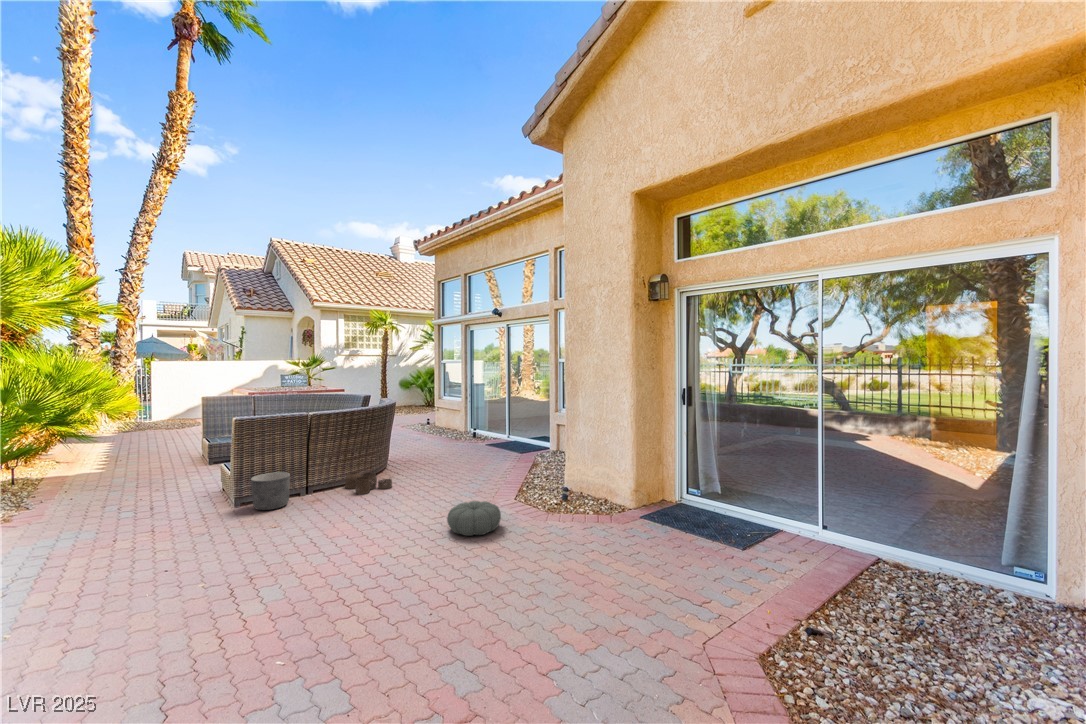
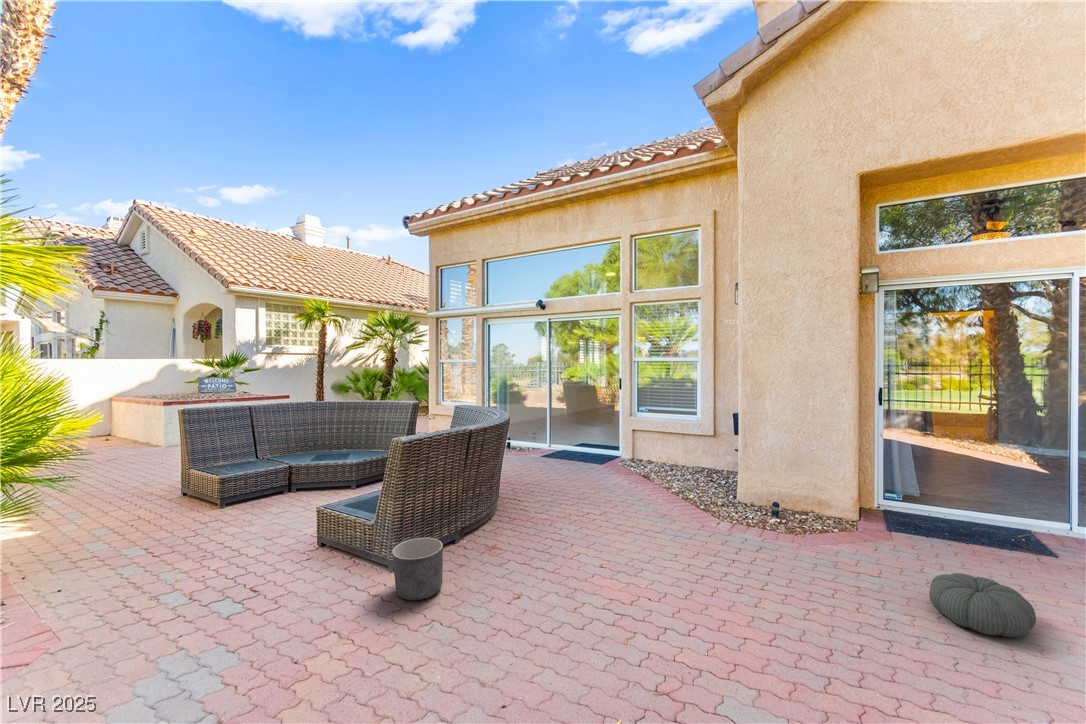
woven basket: present [345,472,392,494] -> none [471,517,533,551]
pouf: present [447,501,501,536] -> present [929,573,1036,637]

